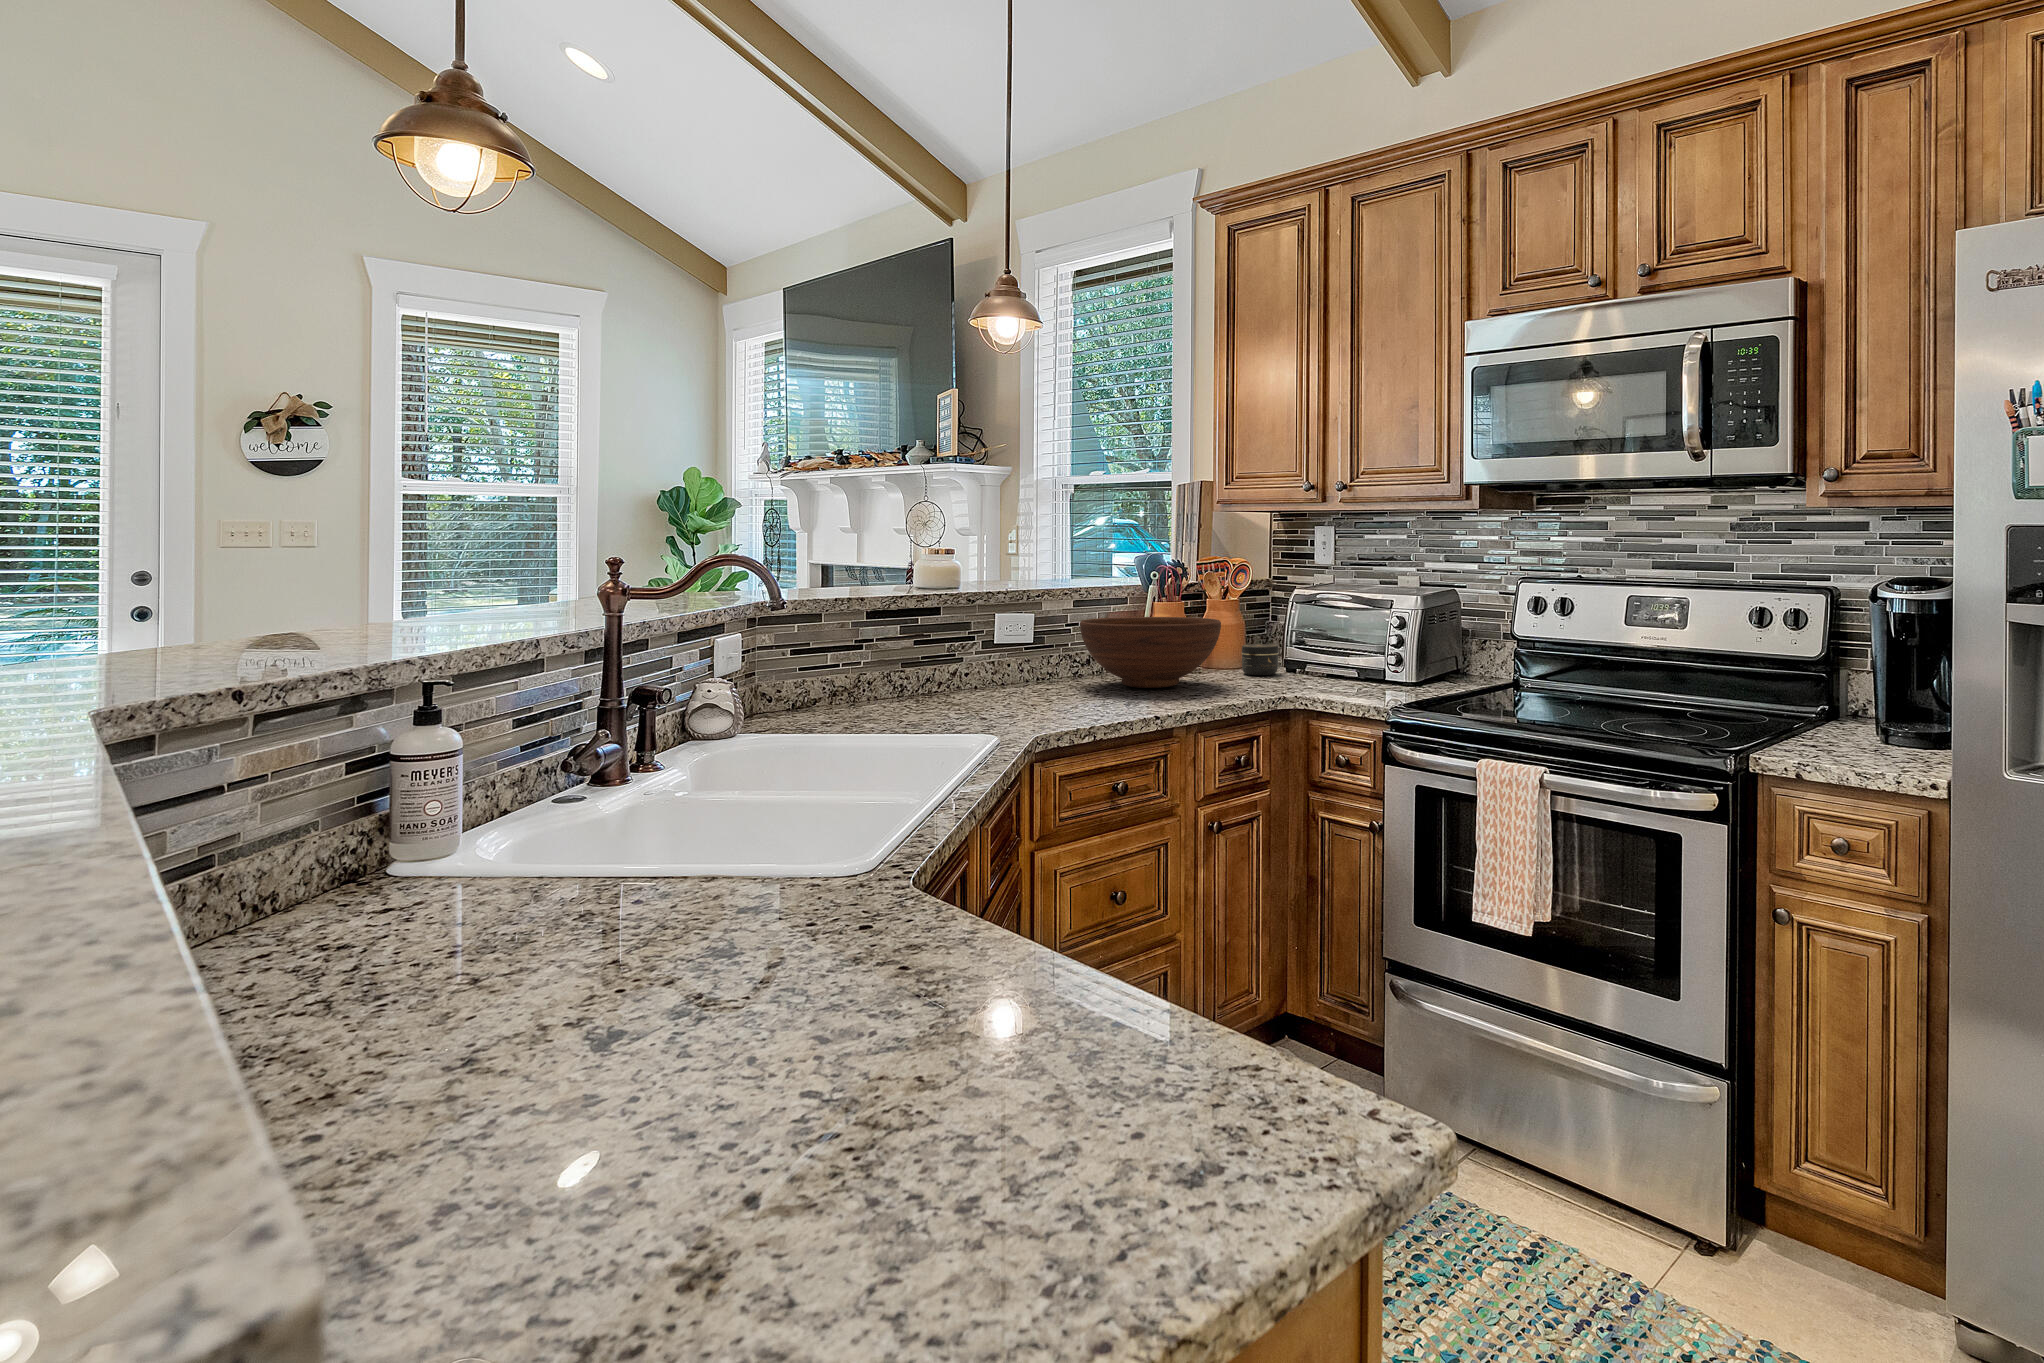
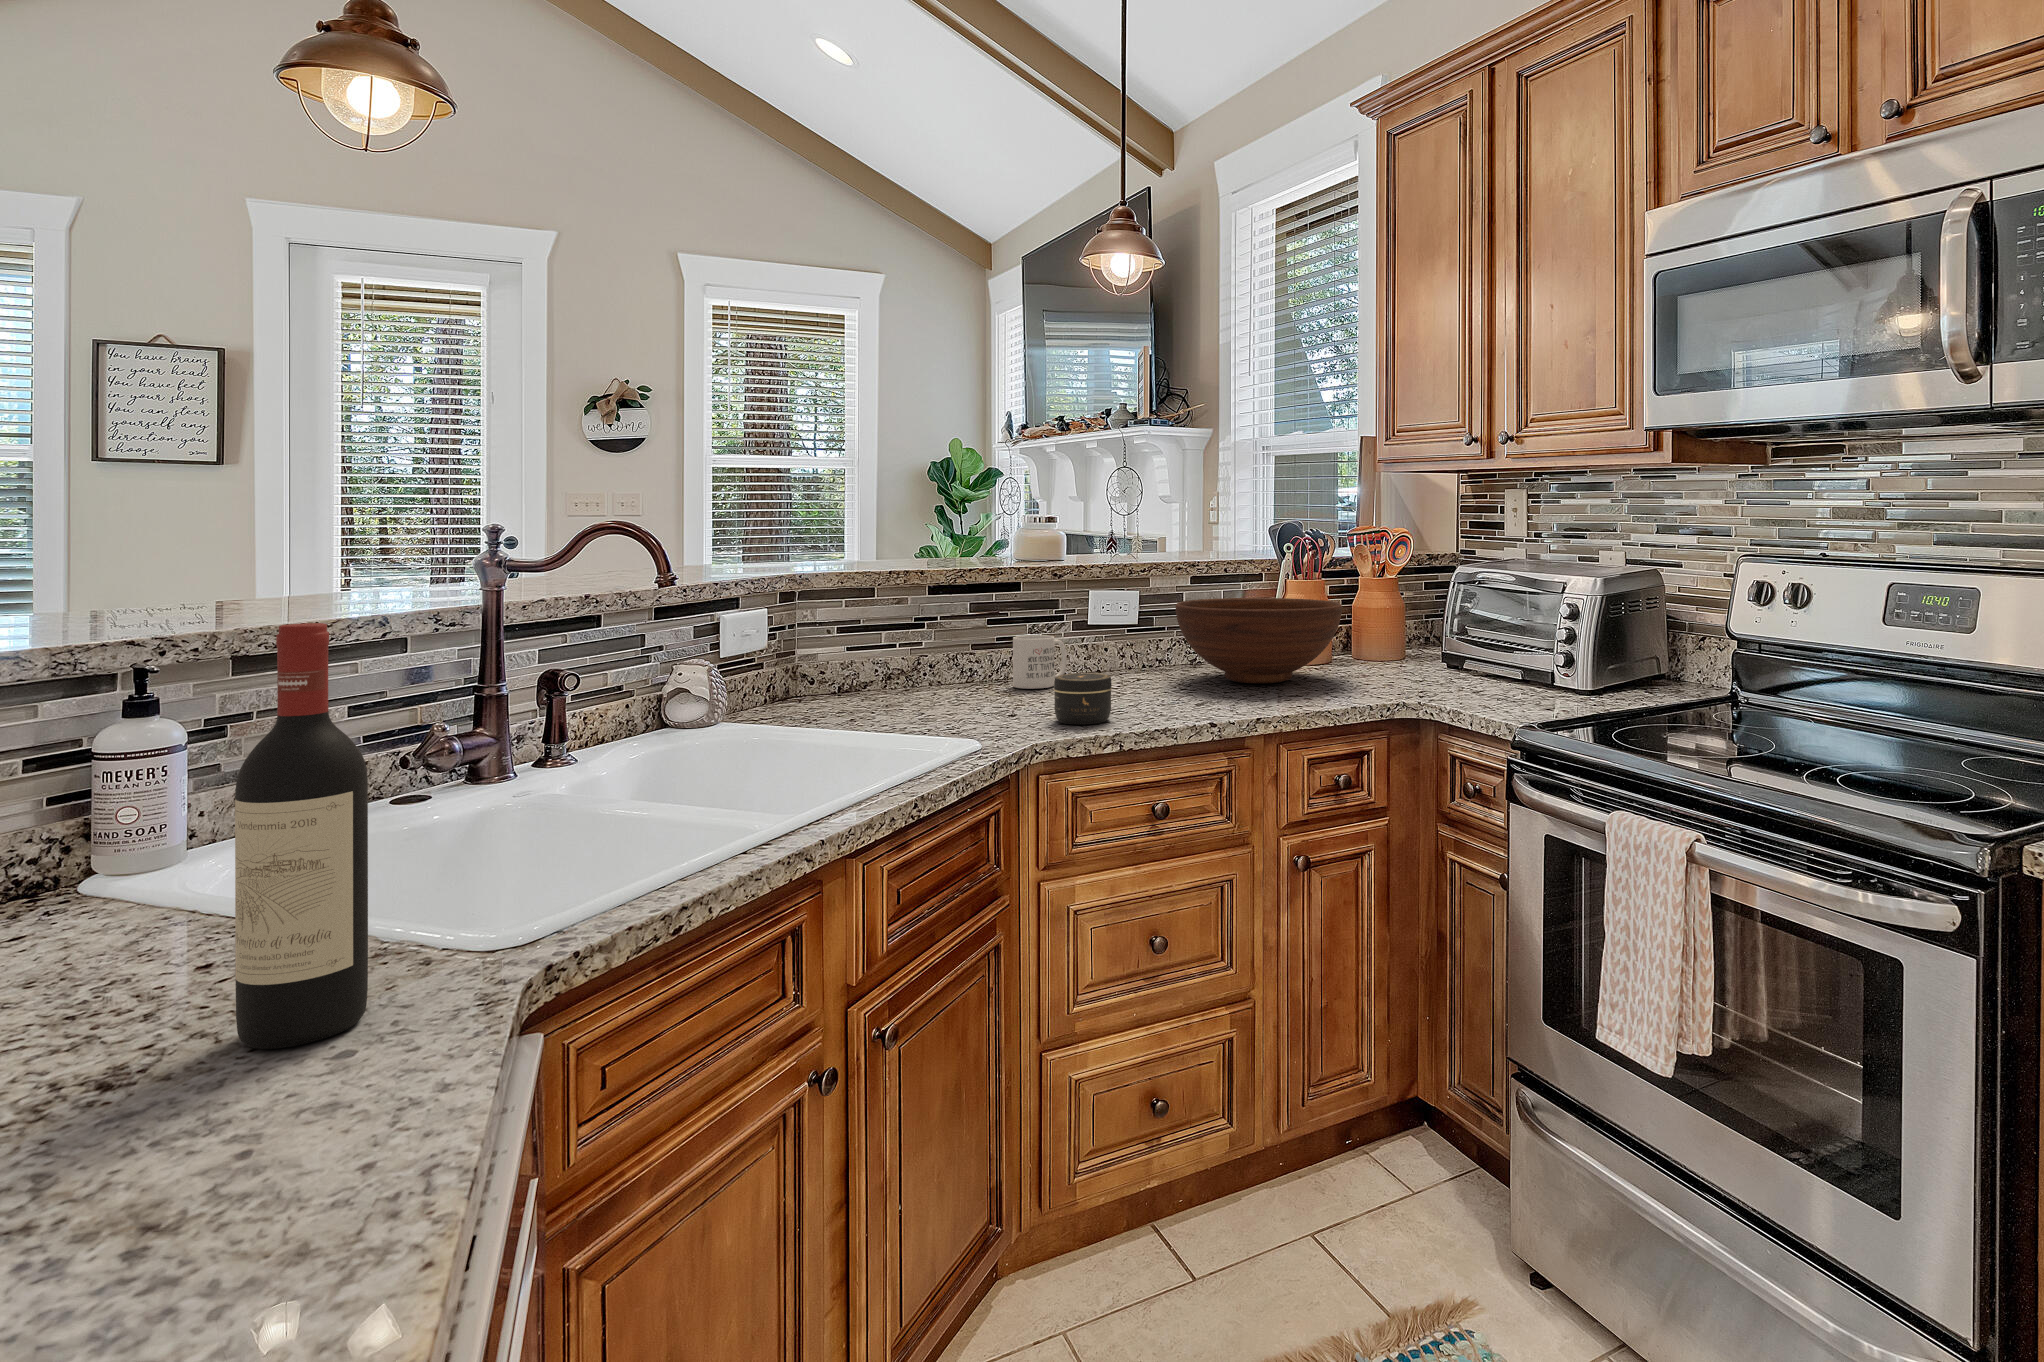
wine bottle: none [790,623,866,915] -> present [235,623,368,1049]
jar: present [1241,644,1278,675] -> present [1054,673,1112,724]
mug: none [944,652,987,699] -> present [1013,635,1067,689]

